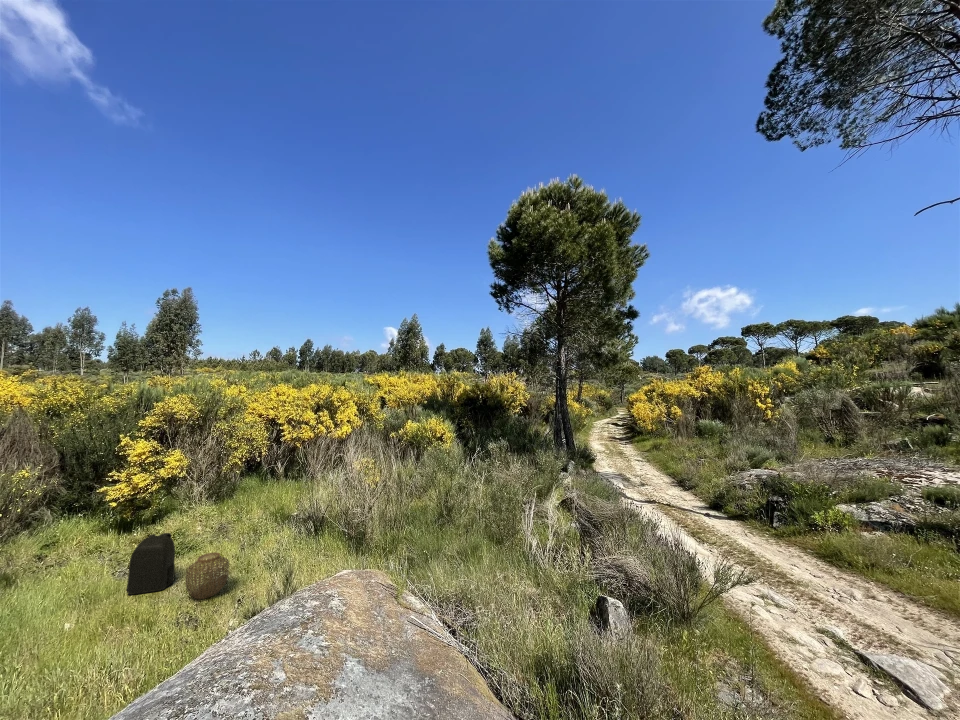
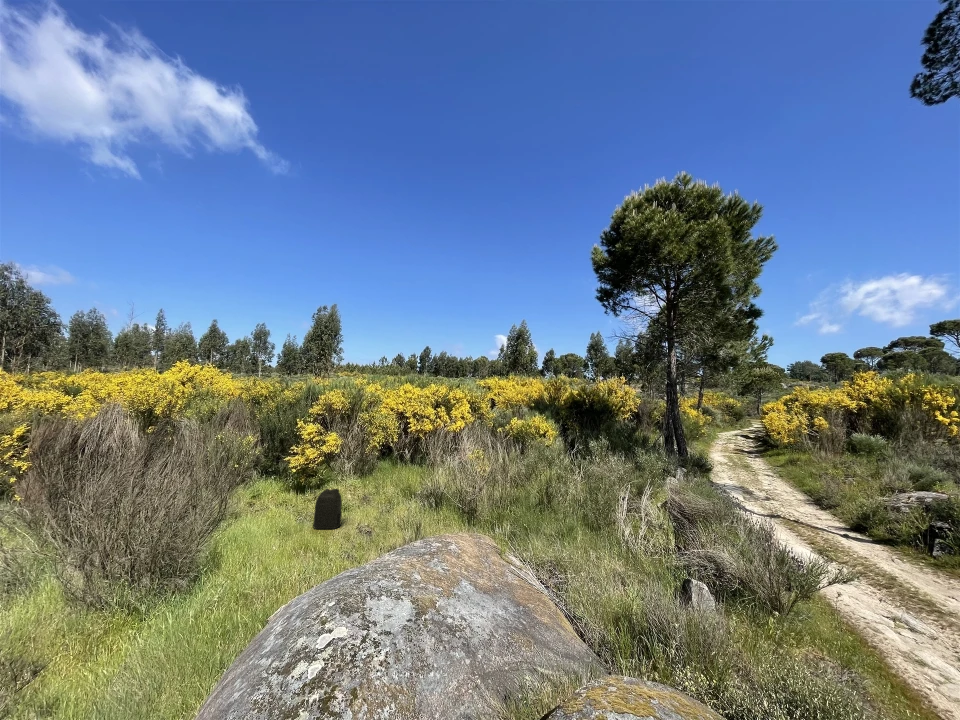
woven basket: present [186,552,229,599] -> none [350,505,378,538]

